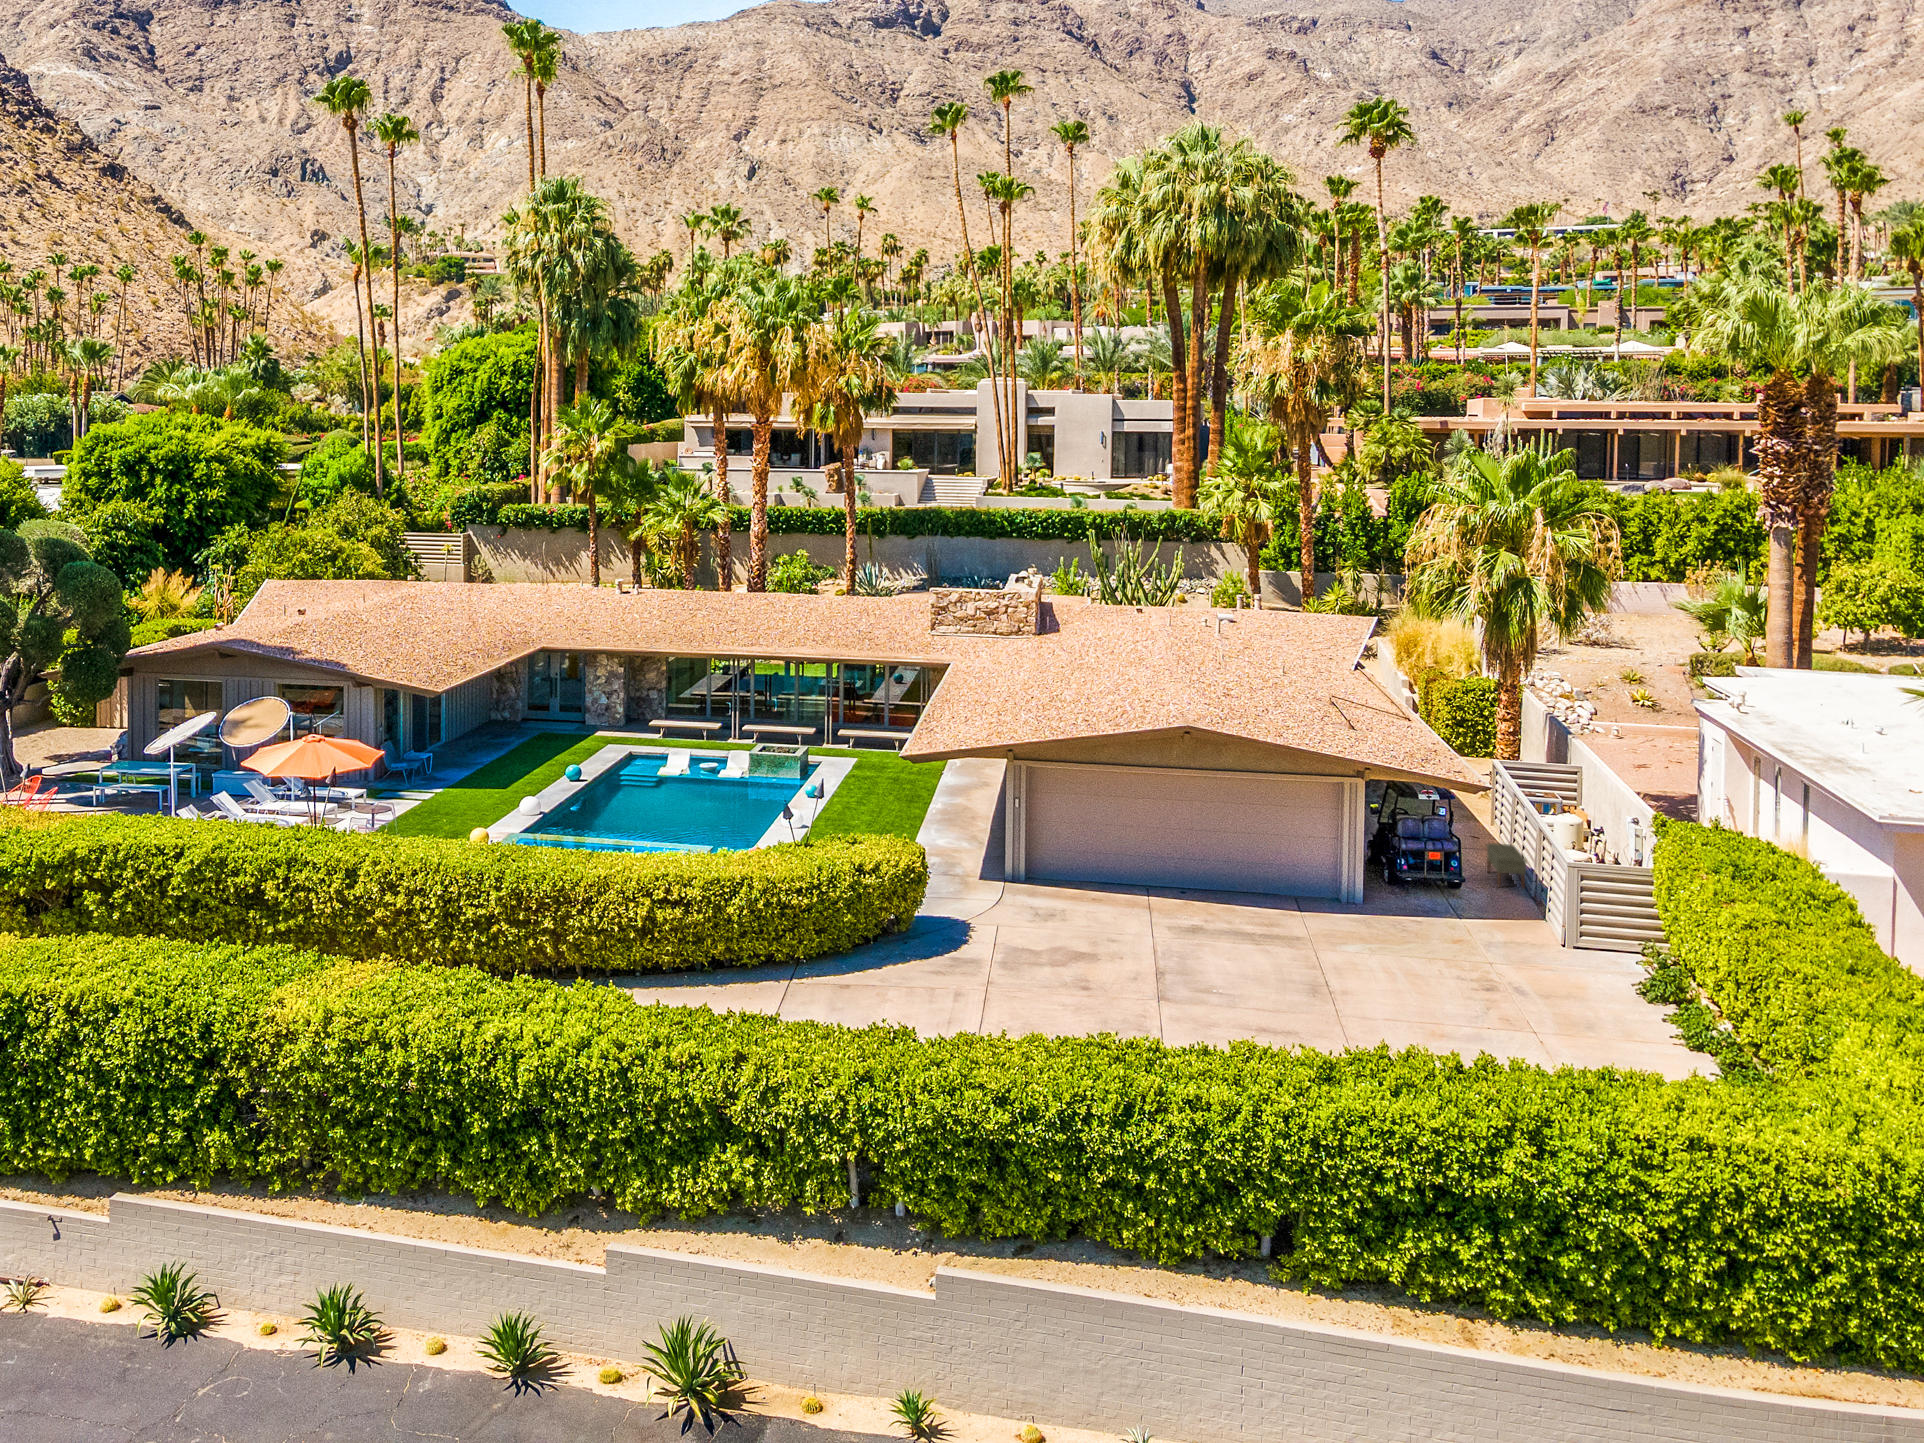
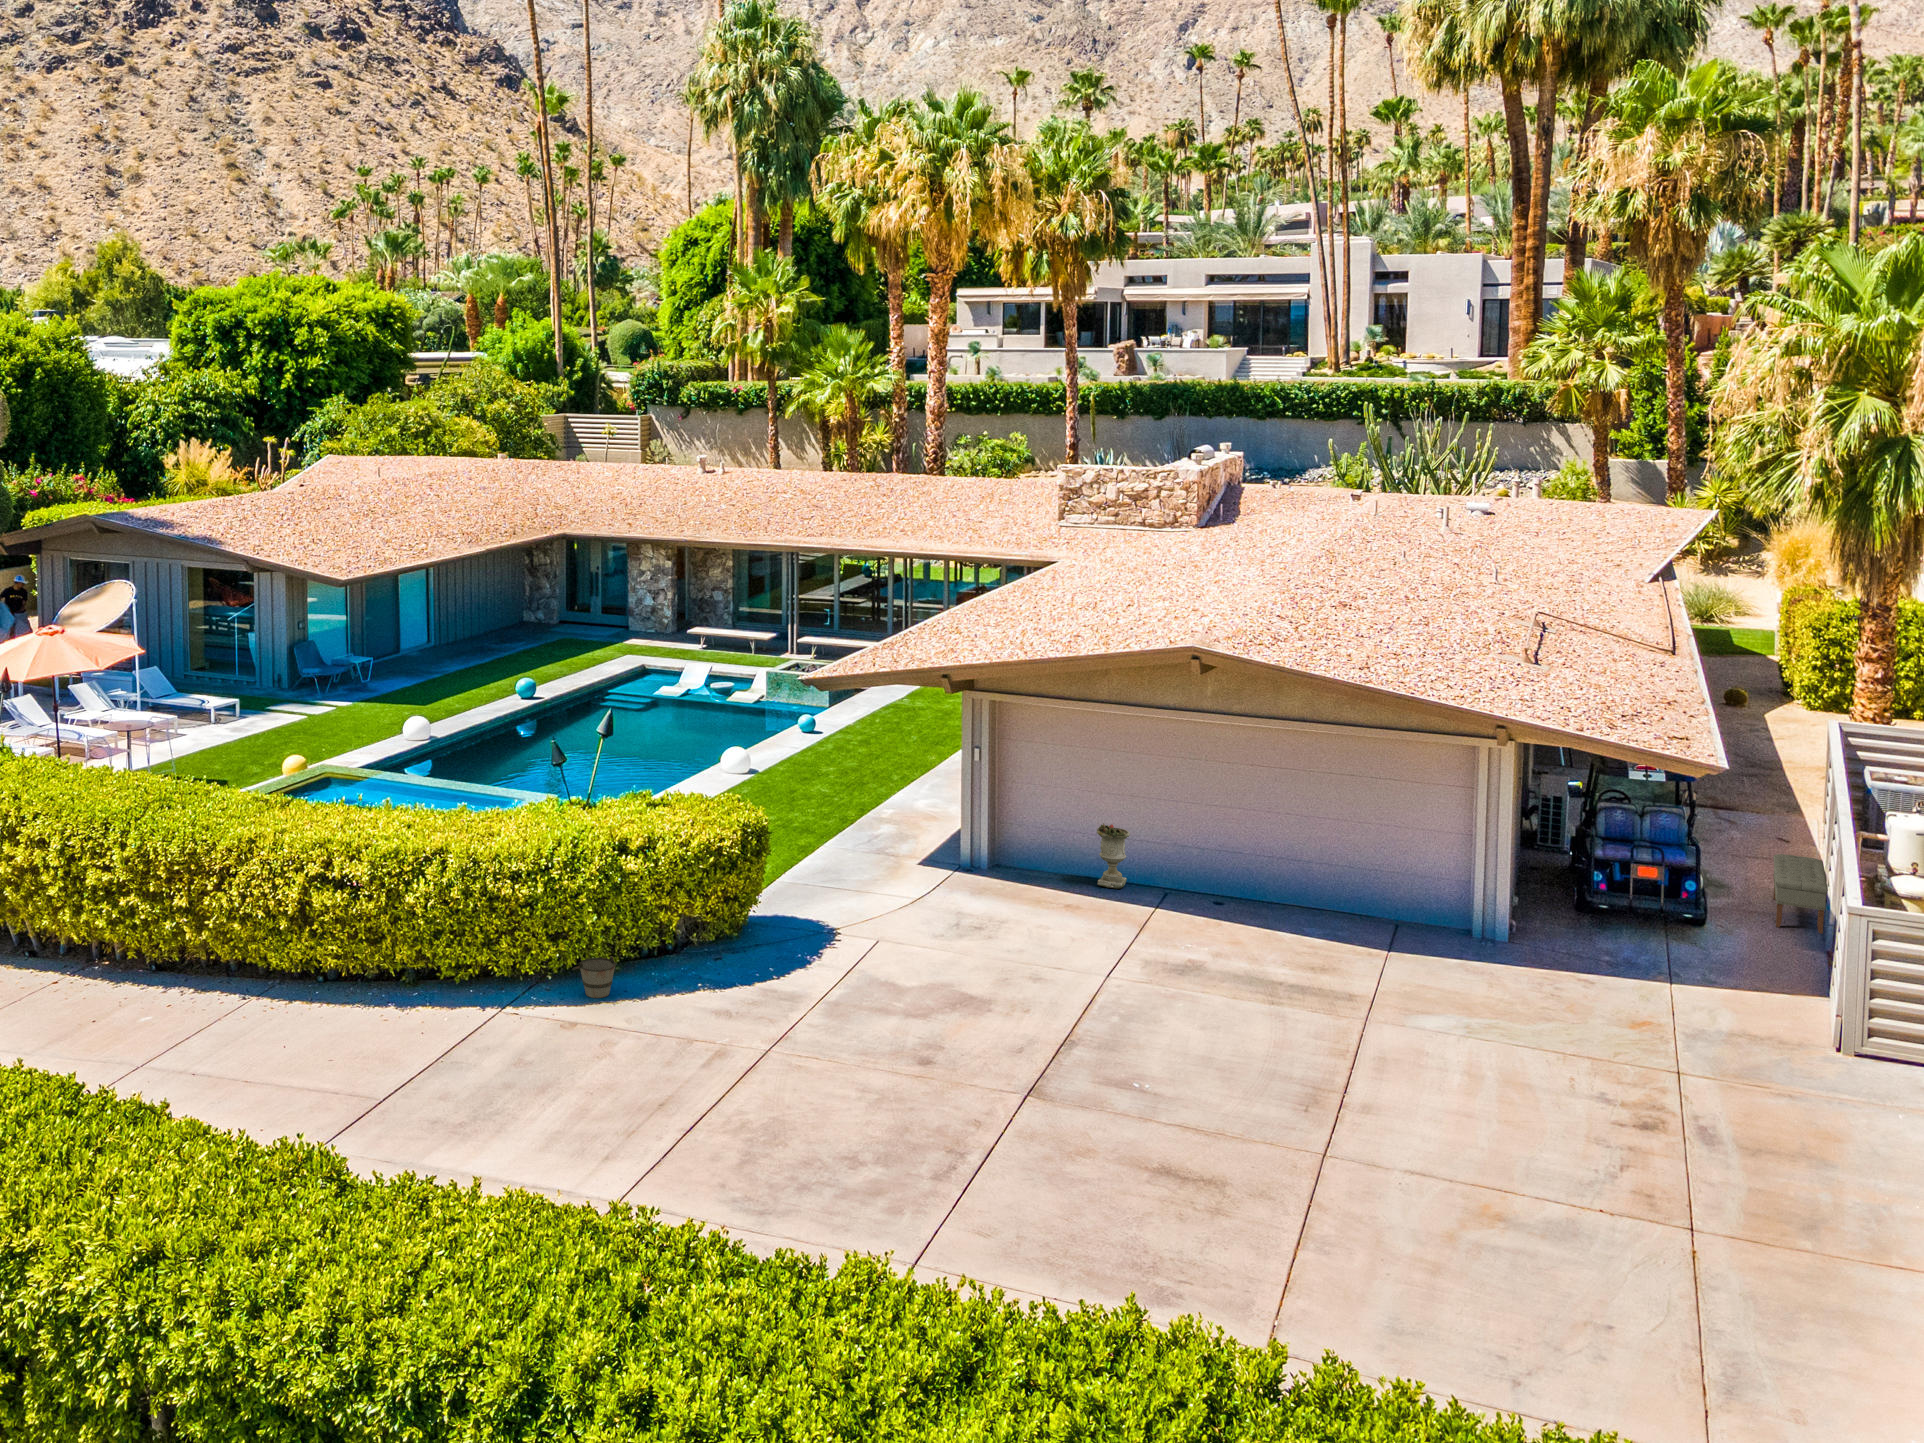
planter: none [1086,845,1109,890] -> present [1097,823,1130,888]
bucket: none [823,943,854,972] -> present [573,956,616,998]

